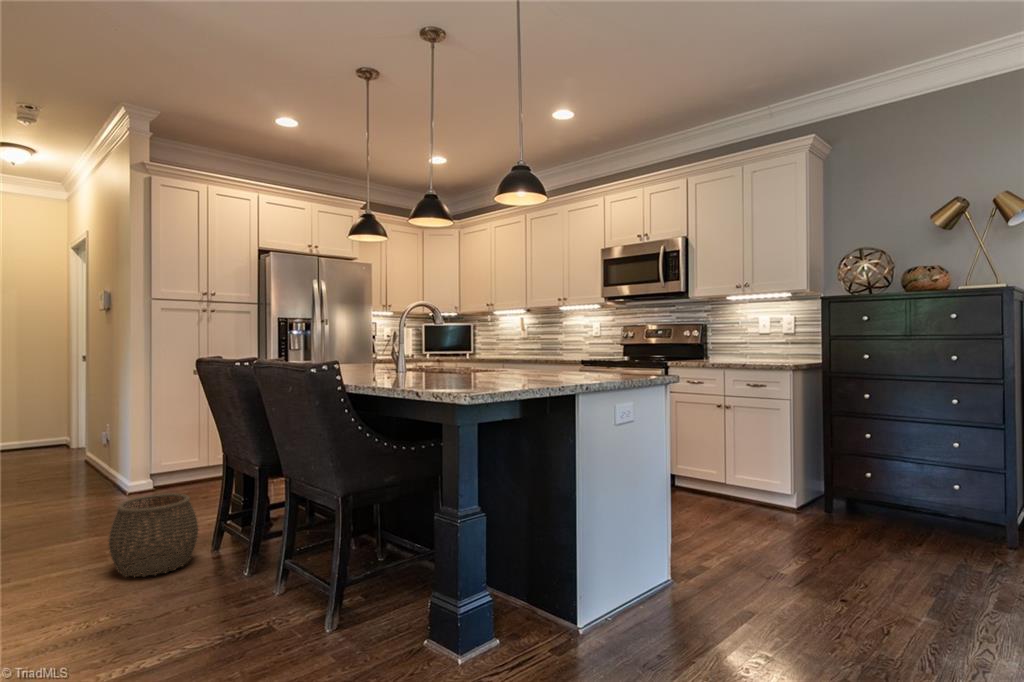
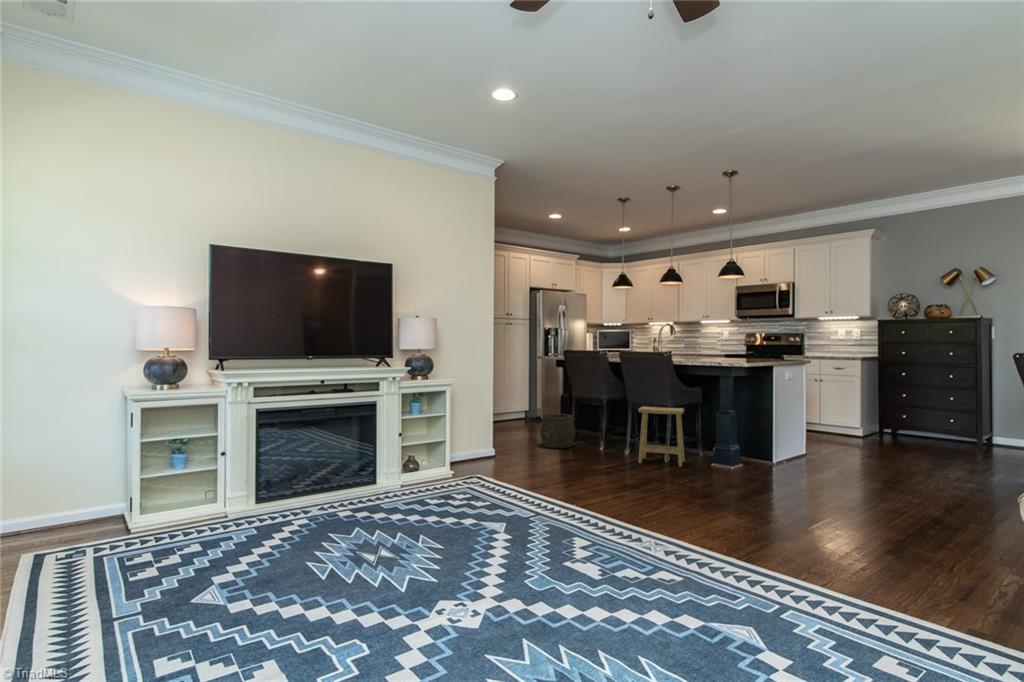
footstool: none [225,496,355,665] -> present [638,407,685,467]

